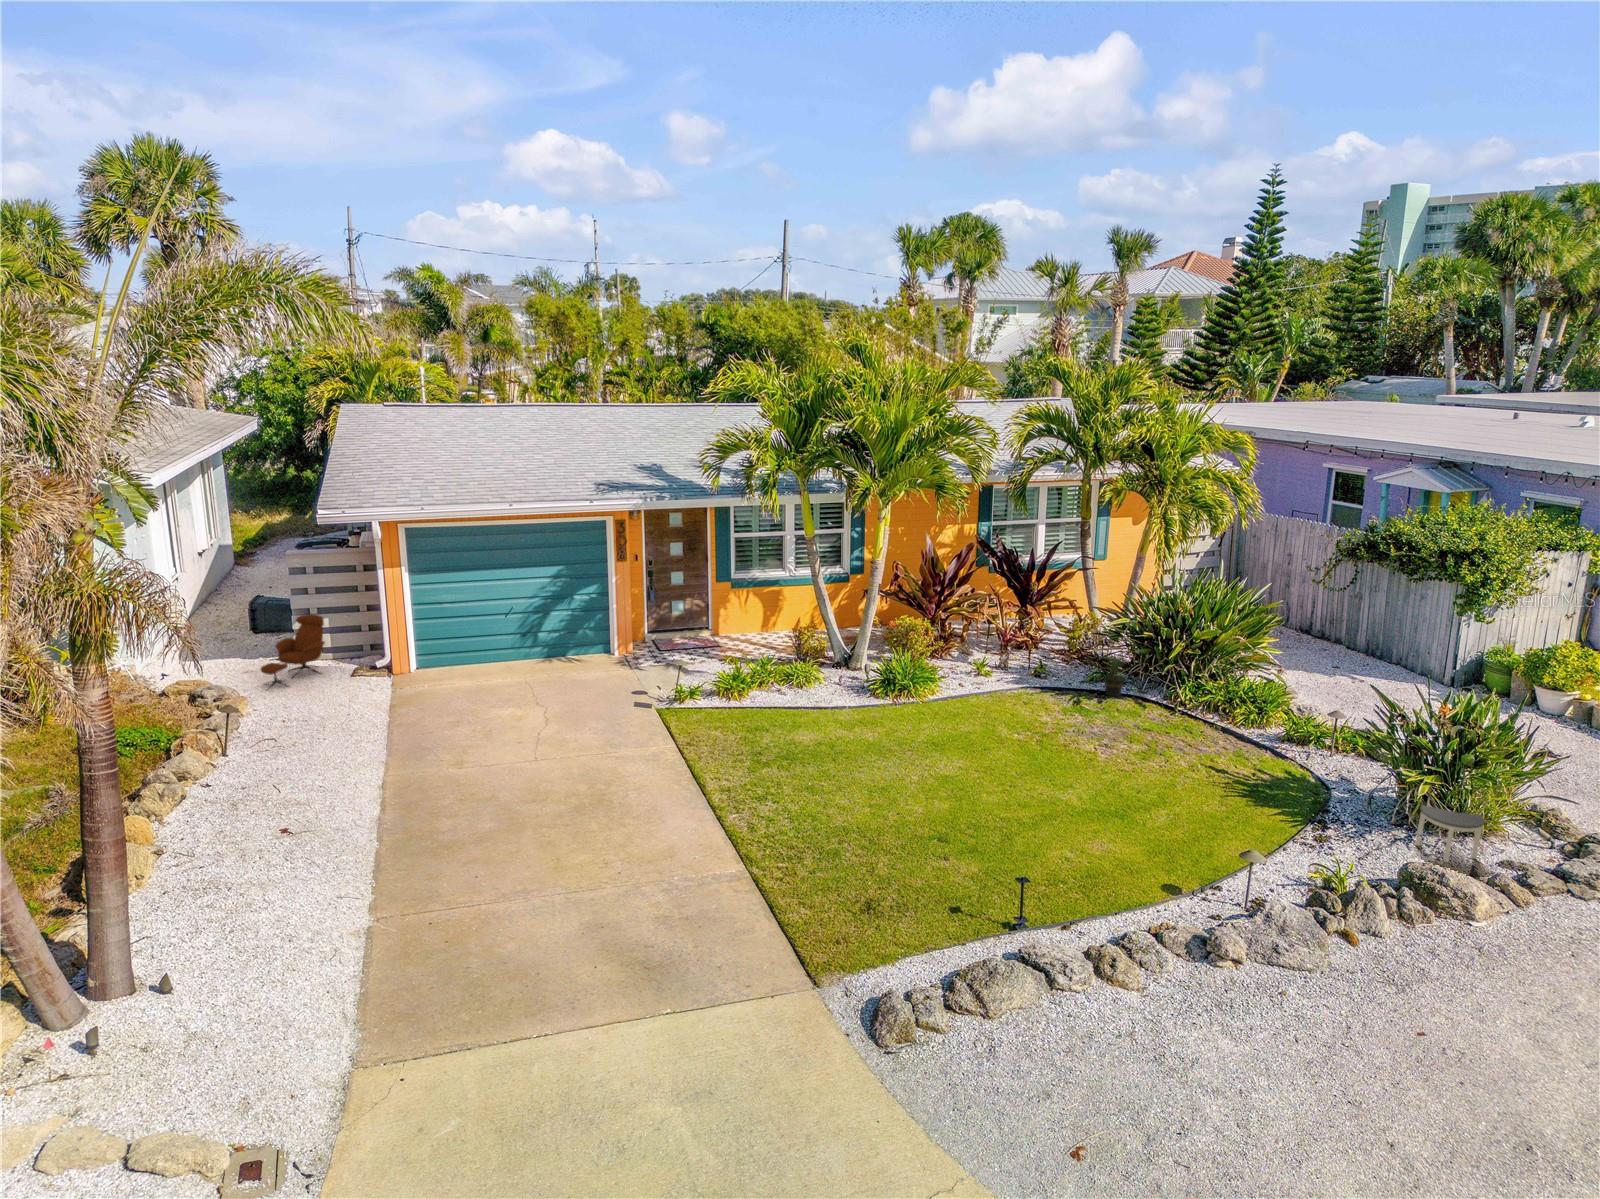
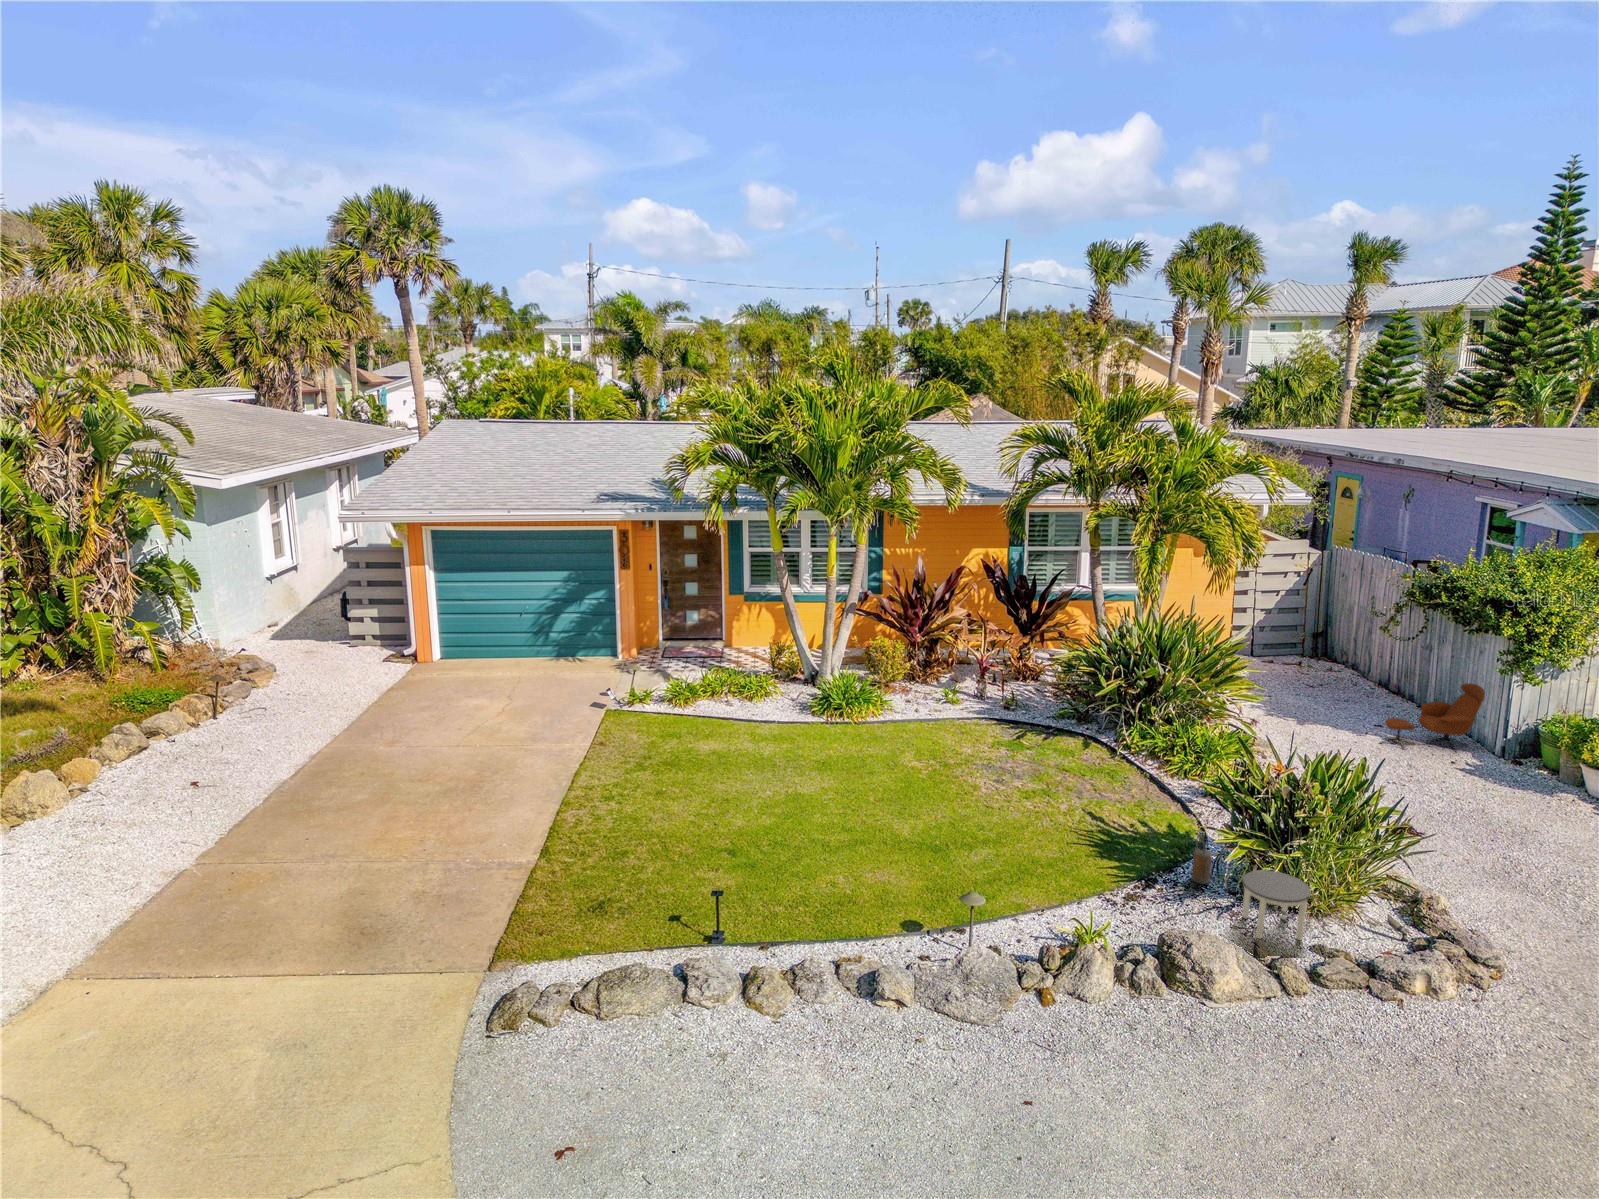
lounge chair: present [261,614,325,687] -> present [1385,683,1485,751]
potted plant: present [1105,651,1124,696] -> none [1056,679,1084,736]
watering can: none [1343,777,1371,820] -> present [1191,835,1212,884]

